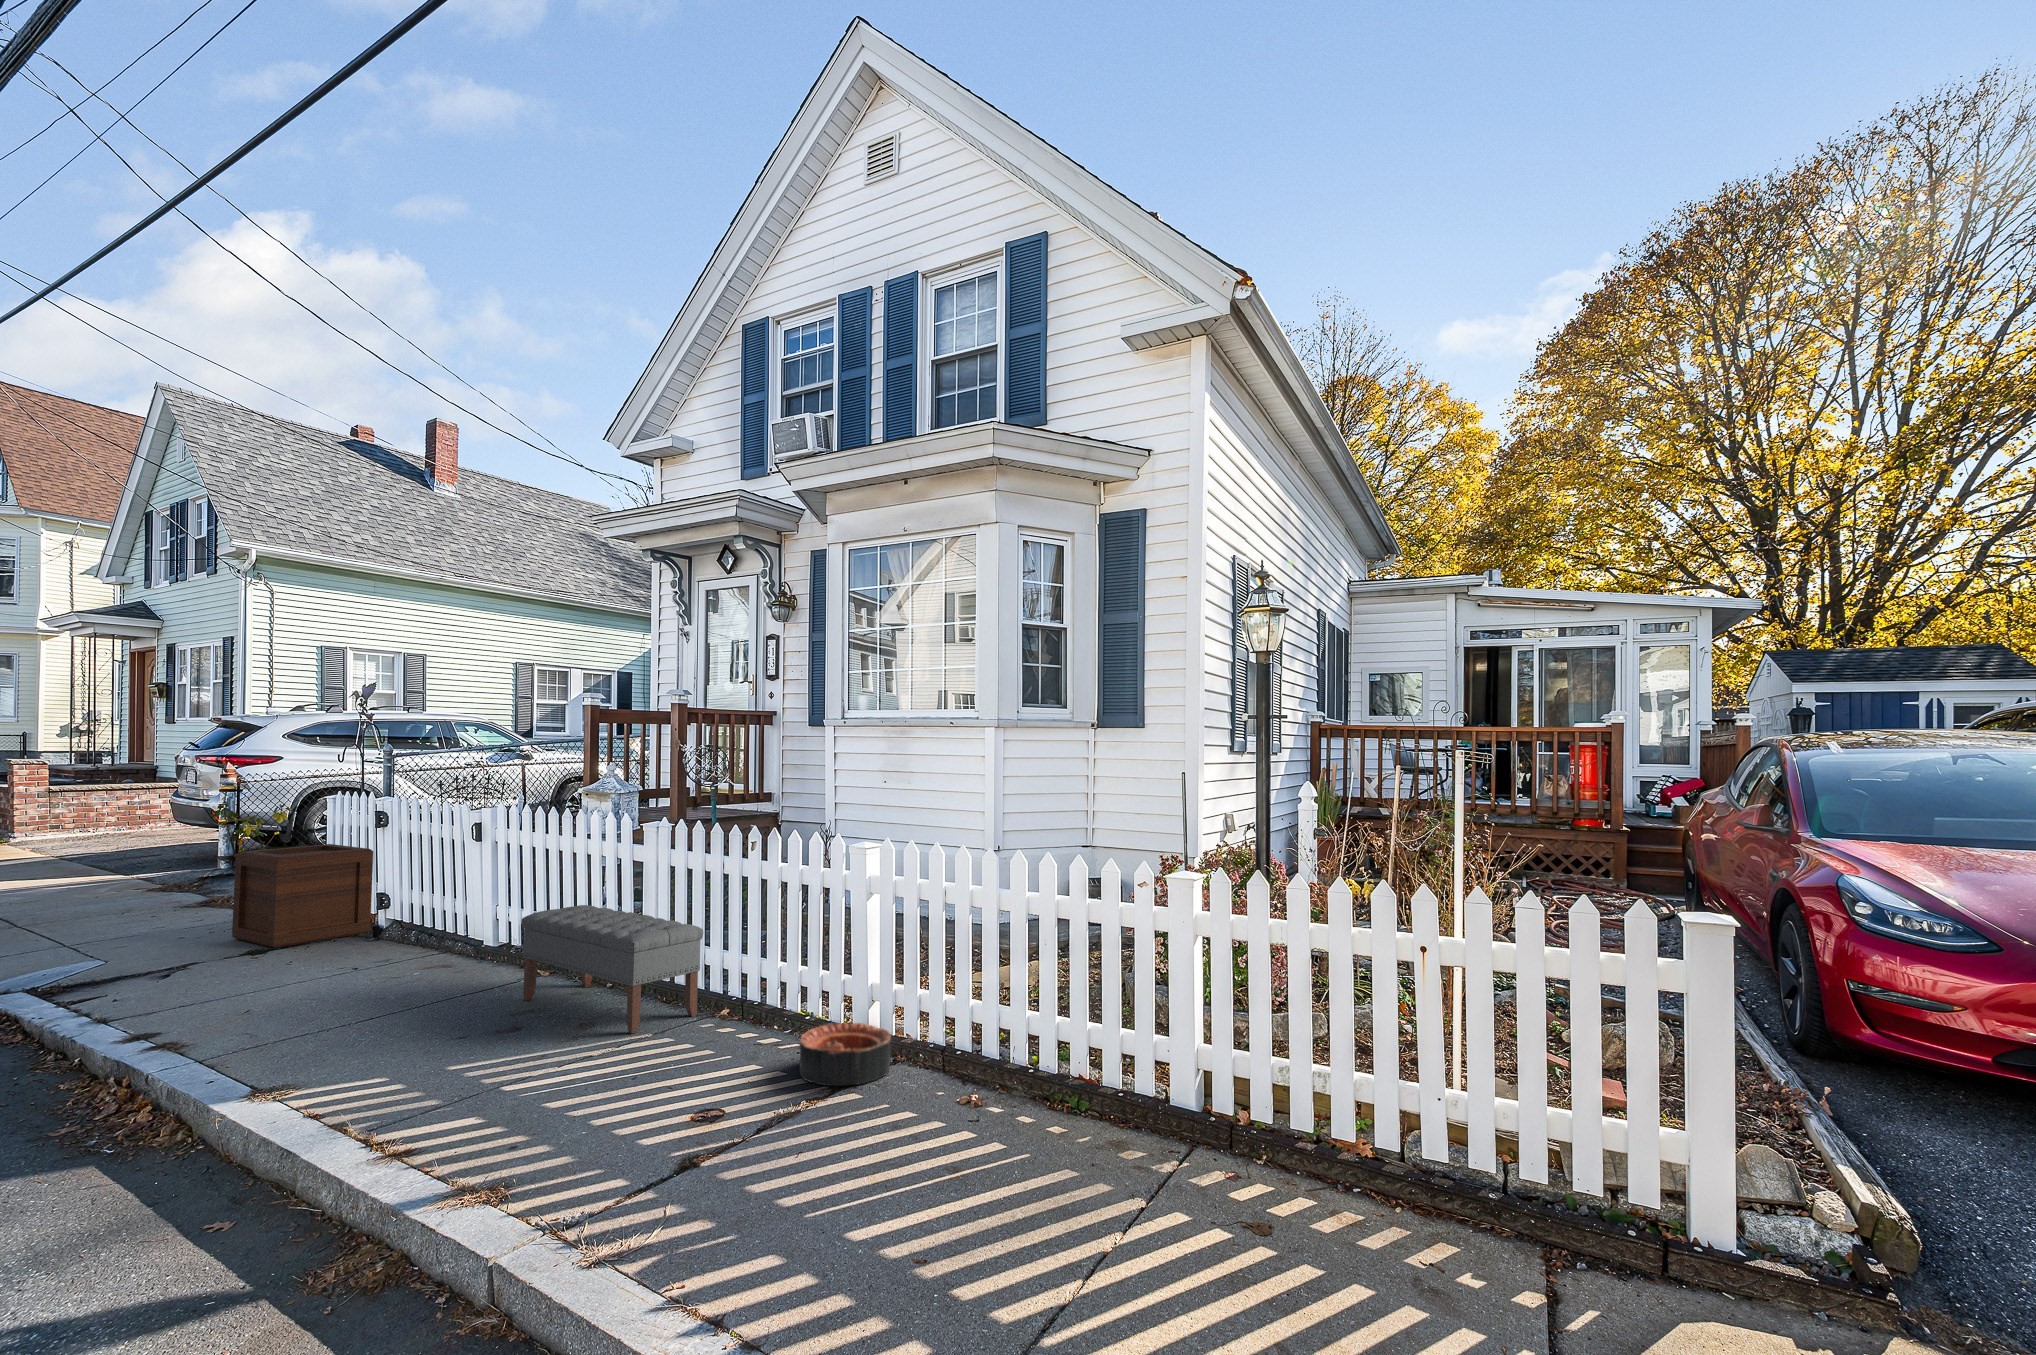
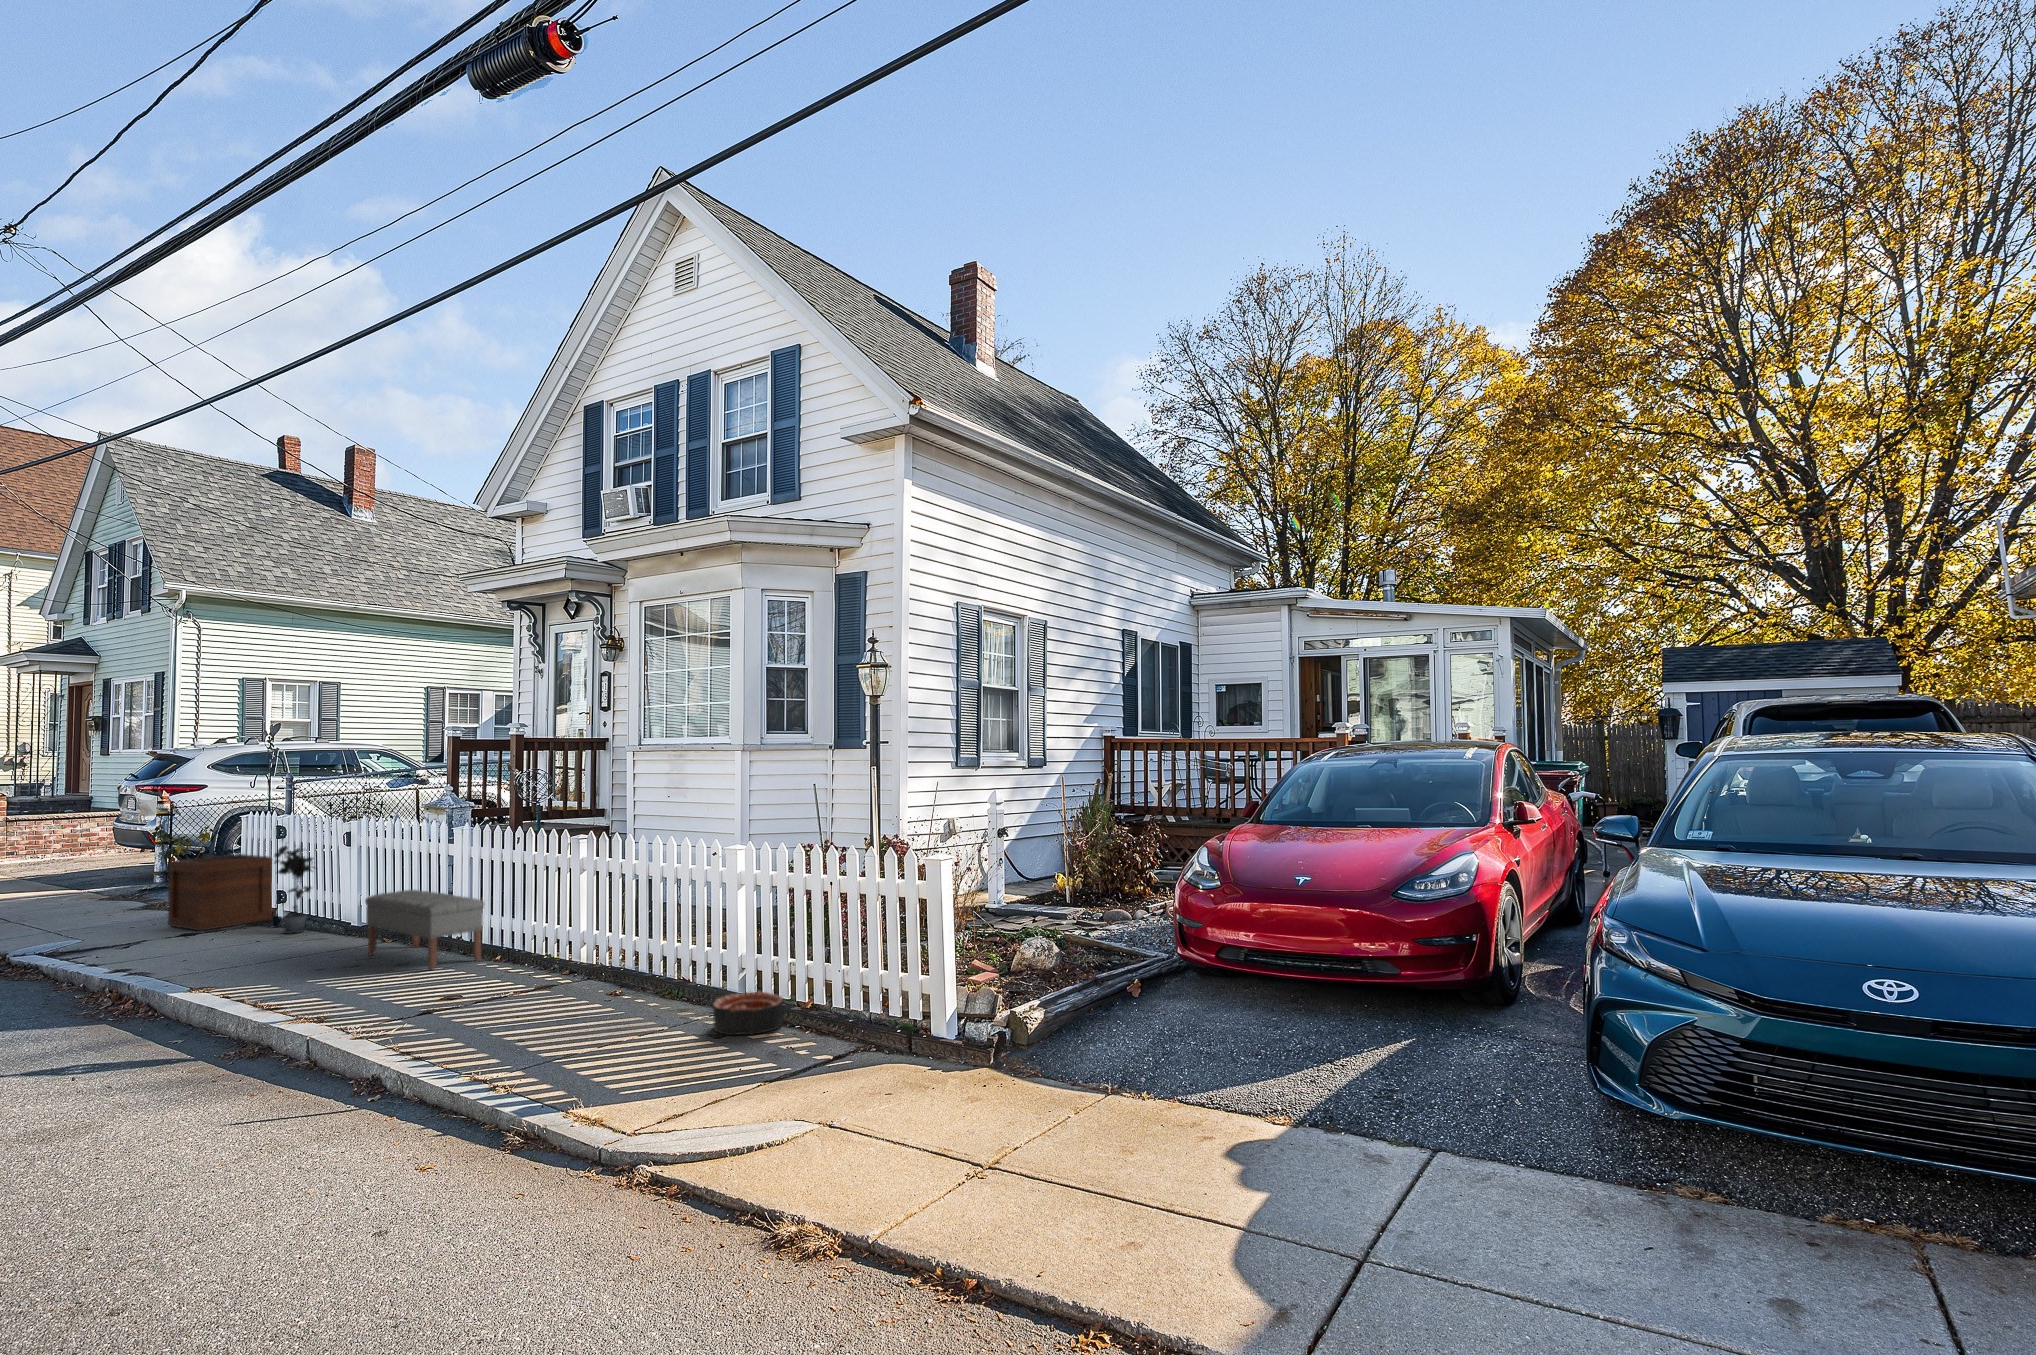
potted plant: none [378,832,442,956] -> present [274,845,315,934]
basket: present [800,1023,891,1086] -> present [713,992,784,1035]

